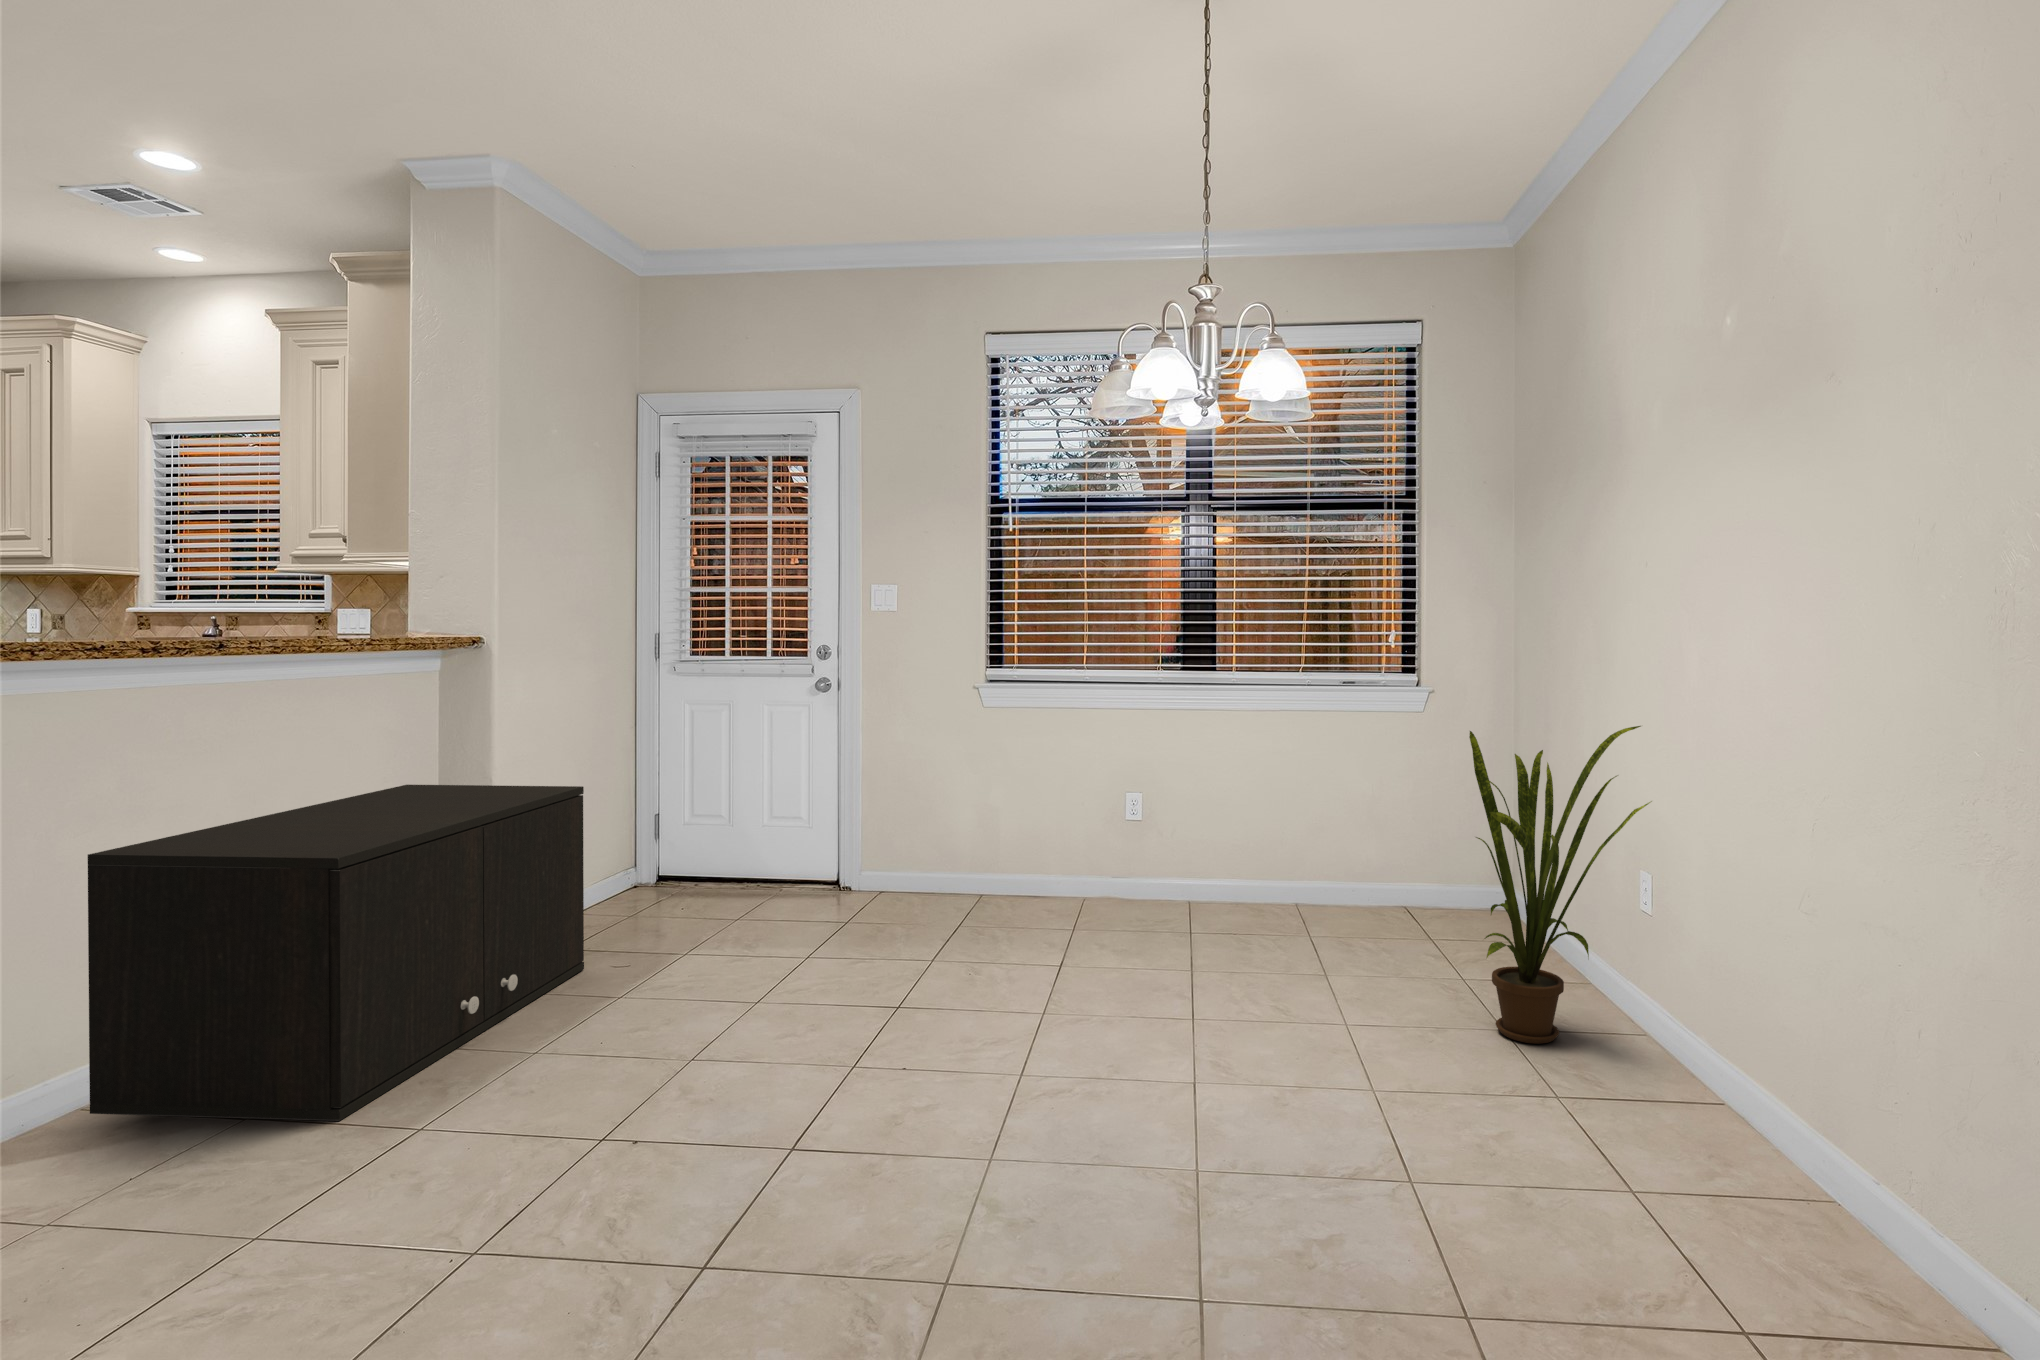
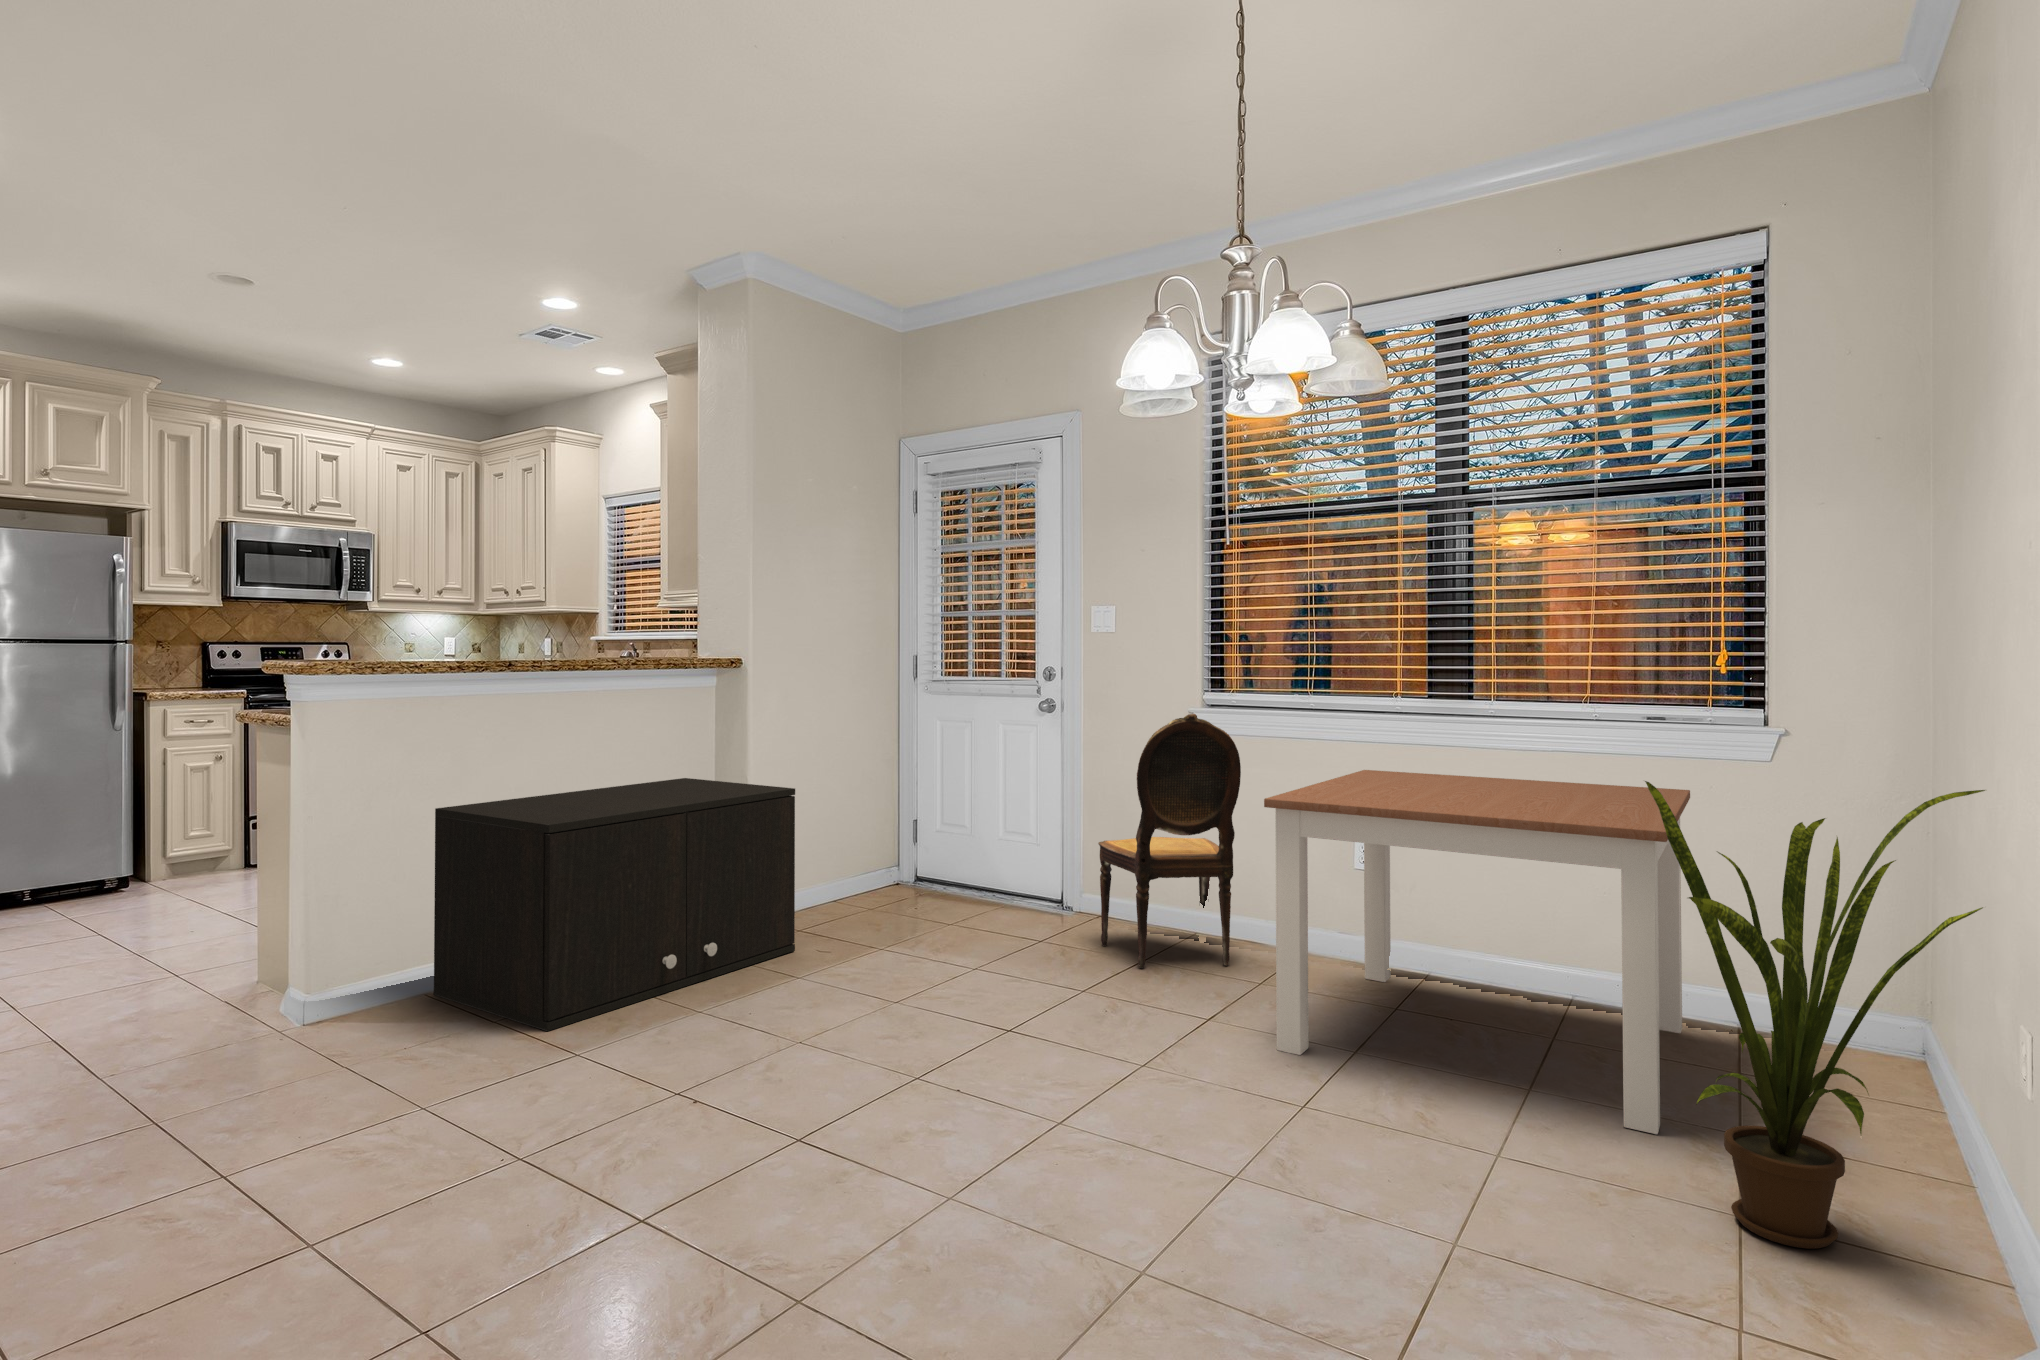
dining chair: none [900,689,1044,929] -> present [1098,714,1241,968]
dining table: none [1123,732,1427,988] -> present [1264,770,1690,1134]

